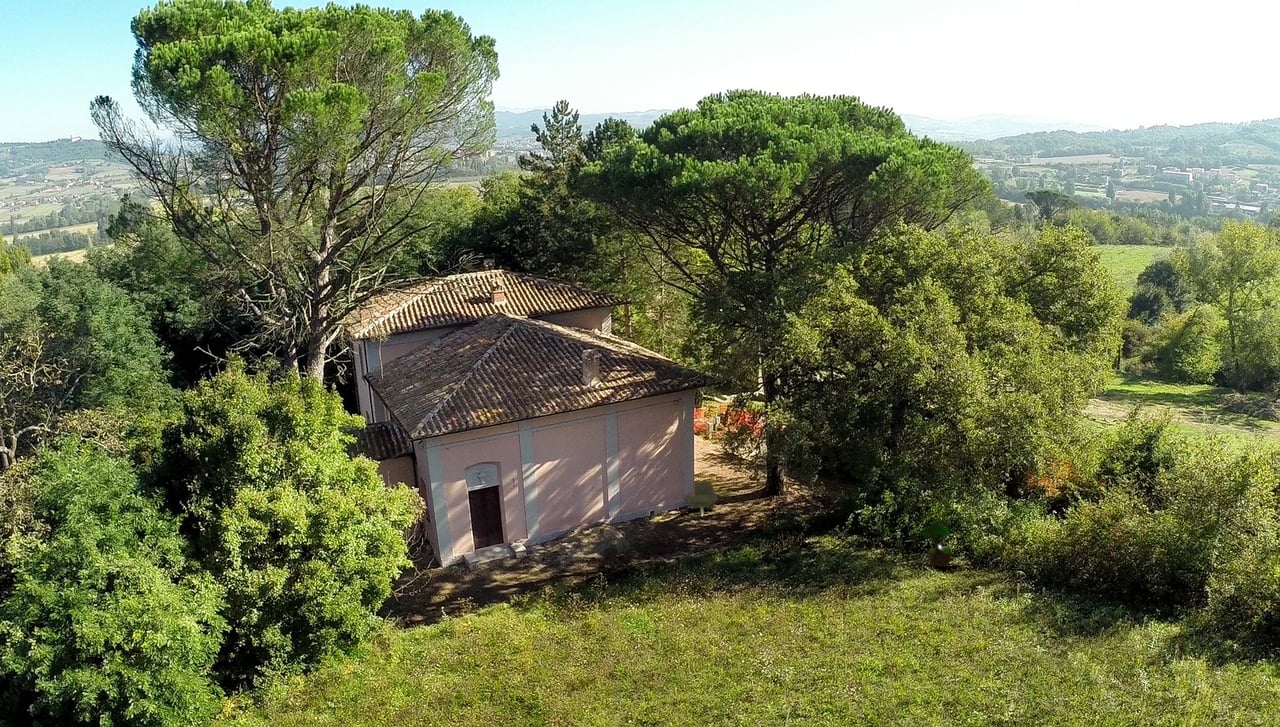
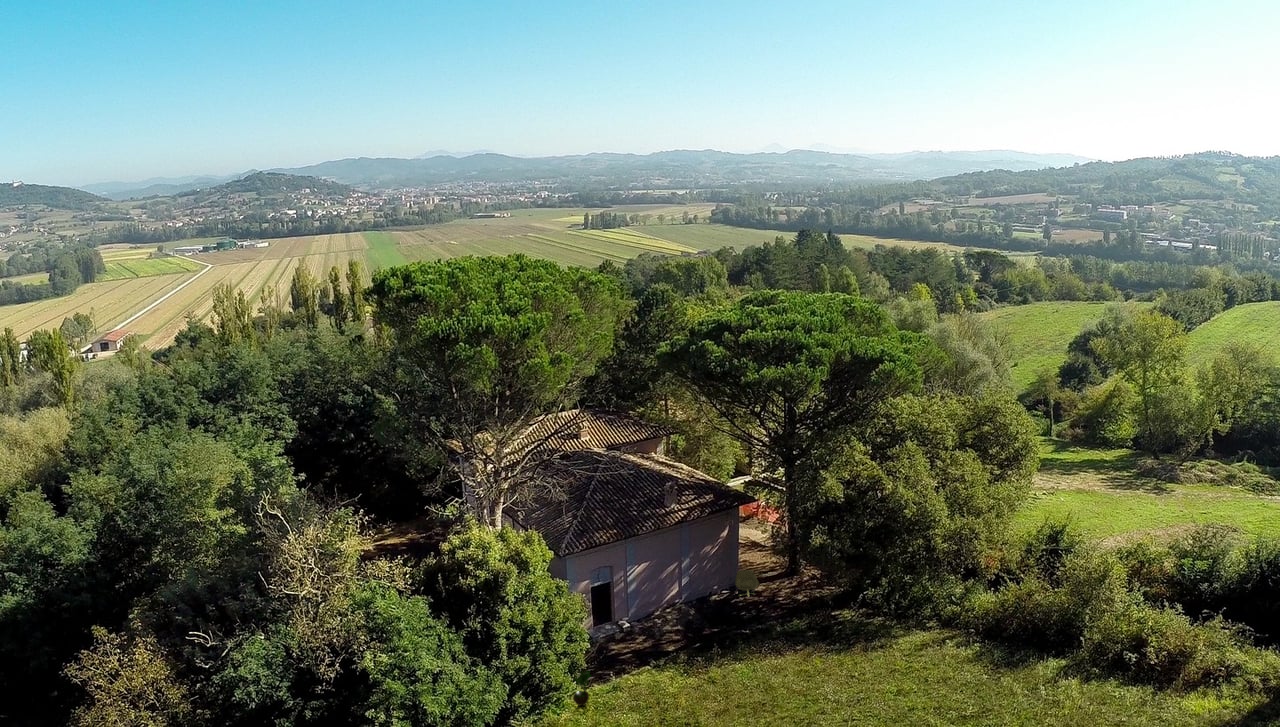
potted tree: present [923,521,951,566] -> present [574,672,589,705]

